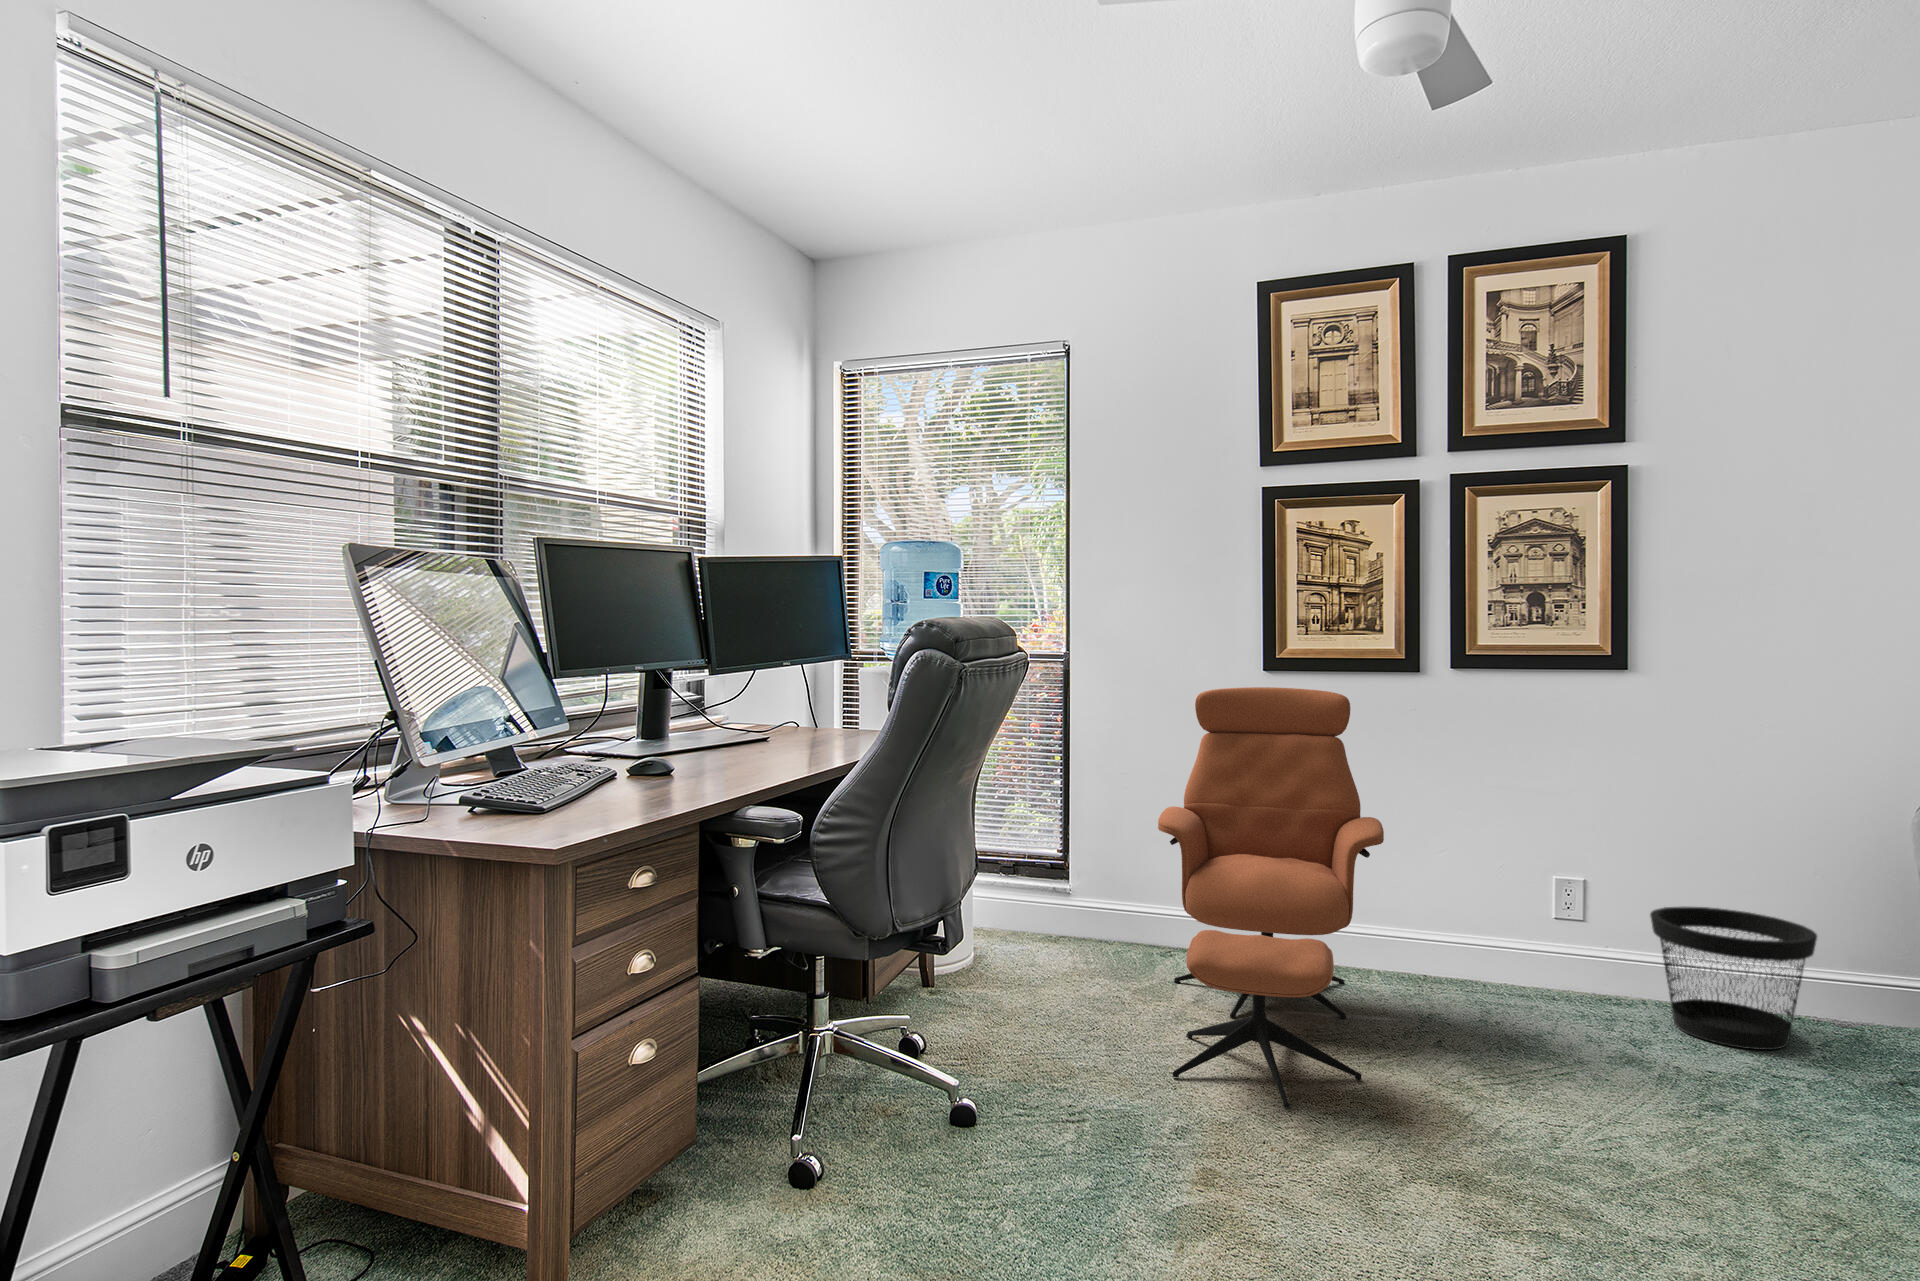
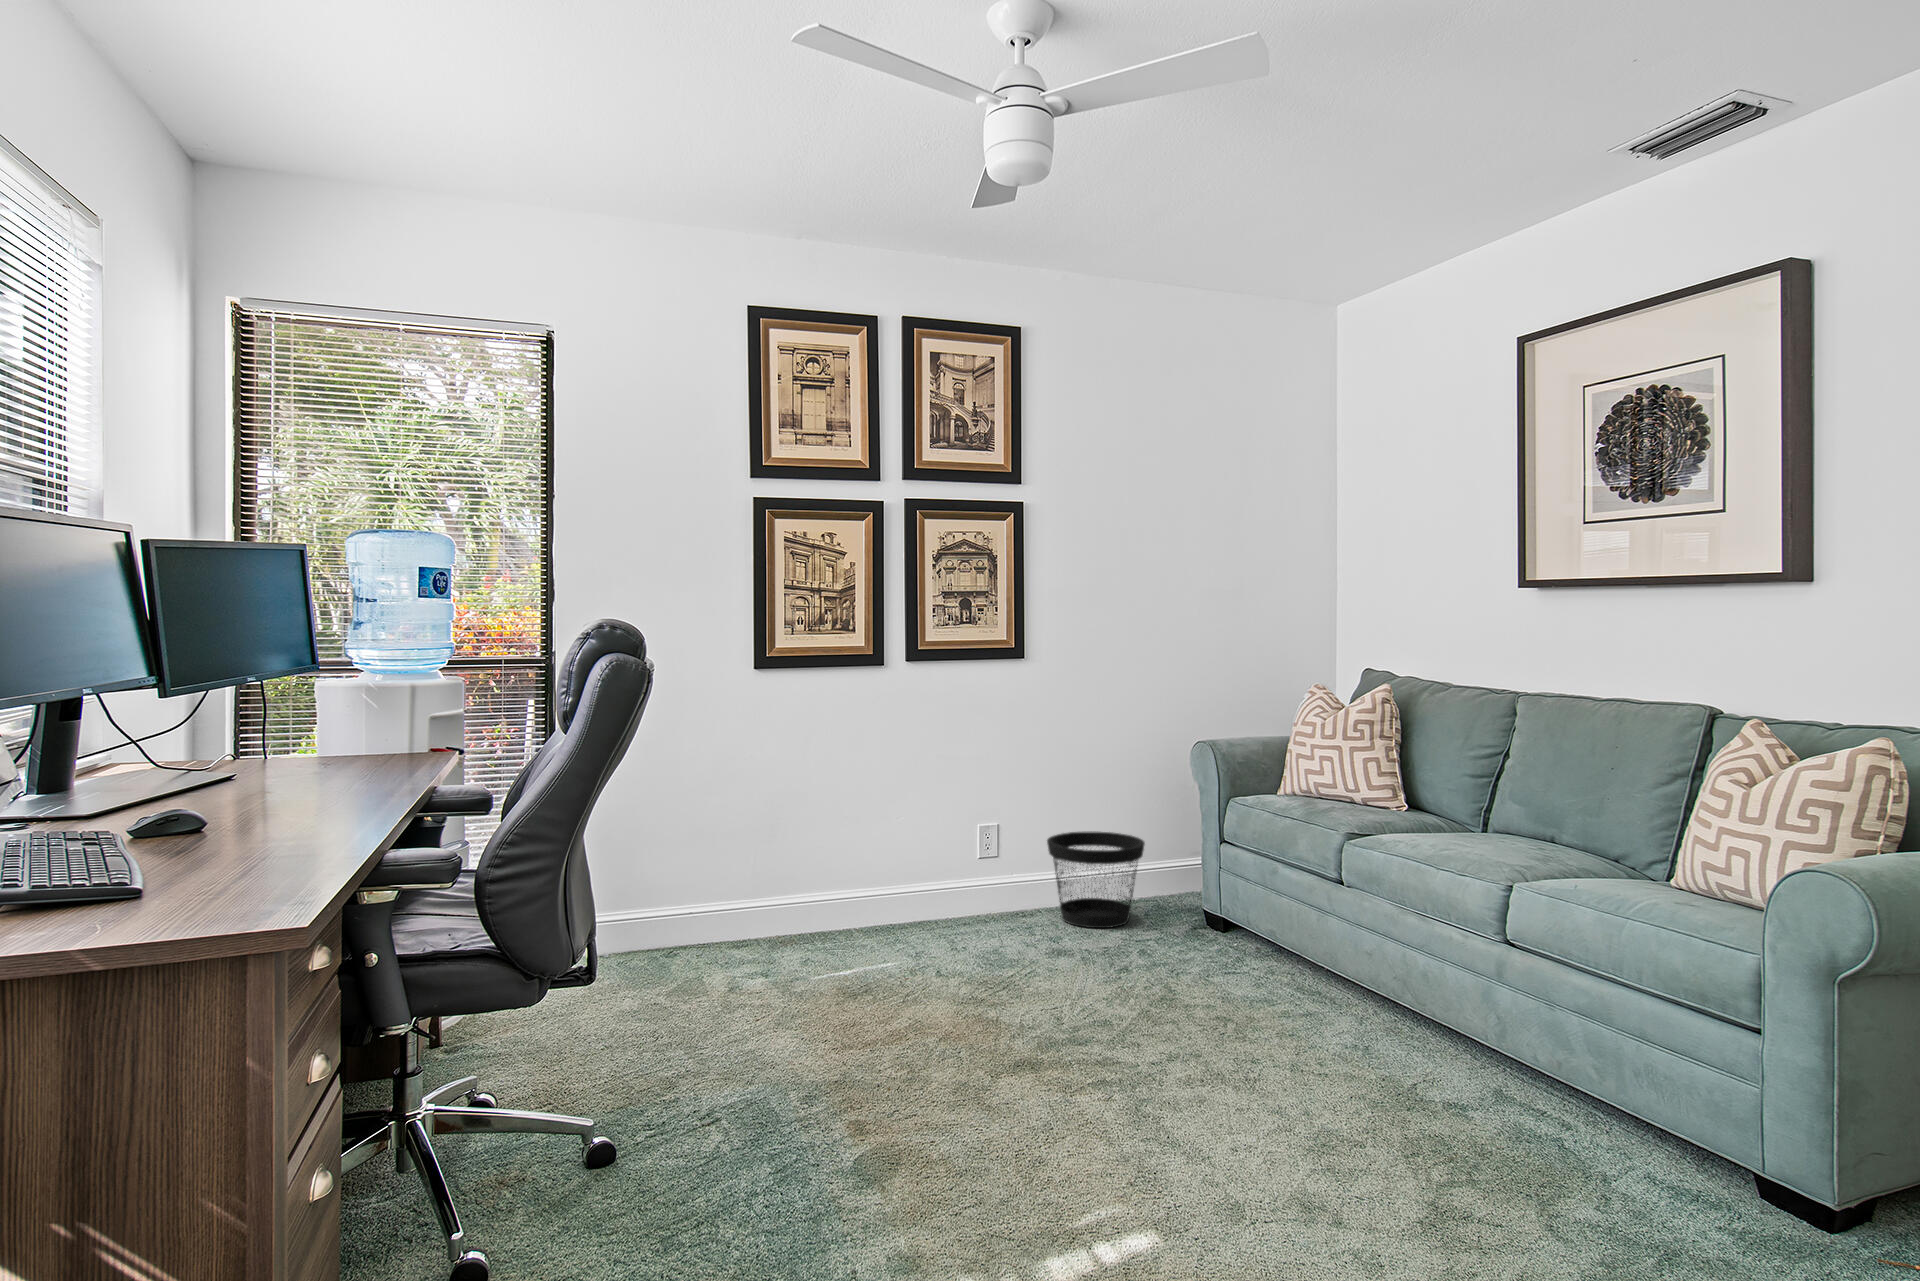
armchair: present [1158,687,1384,1108] -> none [681,684,910,1052]

